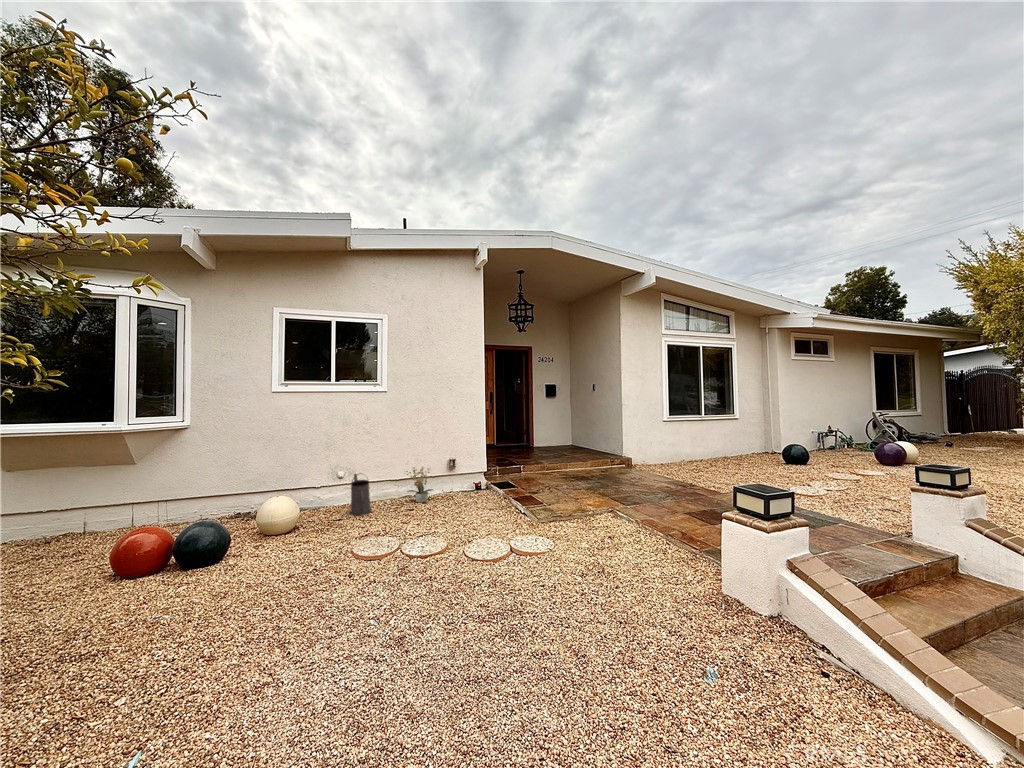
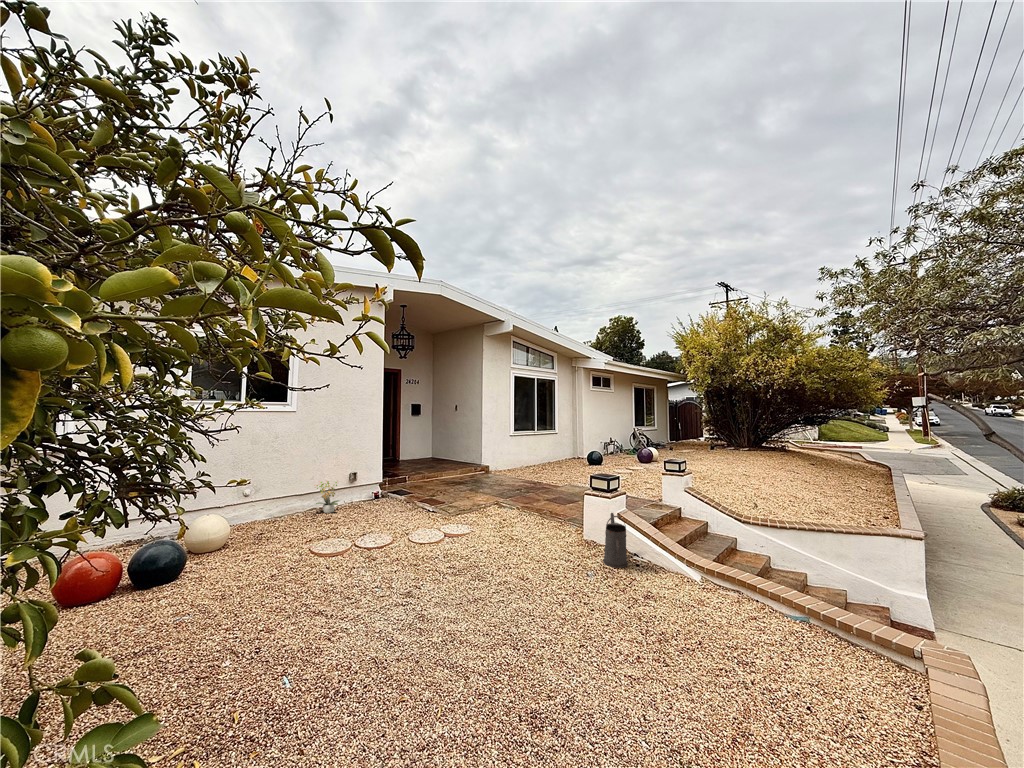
watering can: present [350,473,371,516] -> present [603,513,628,568]

